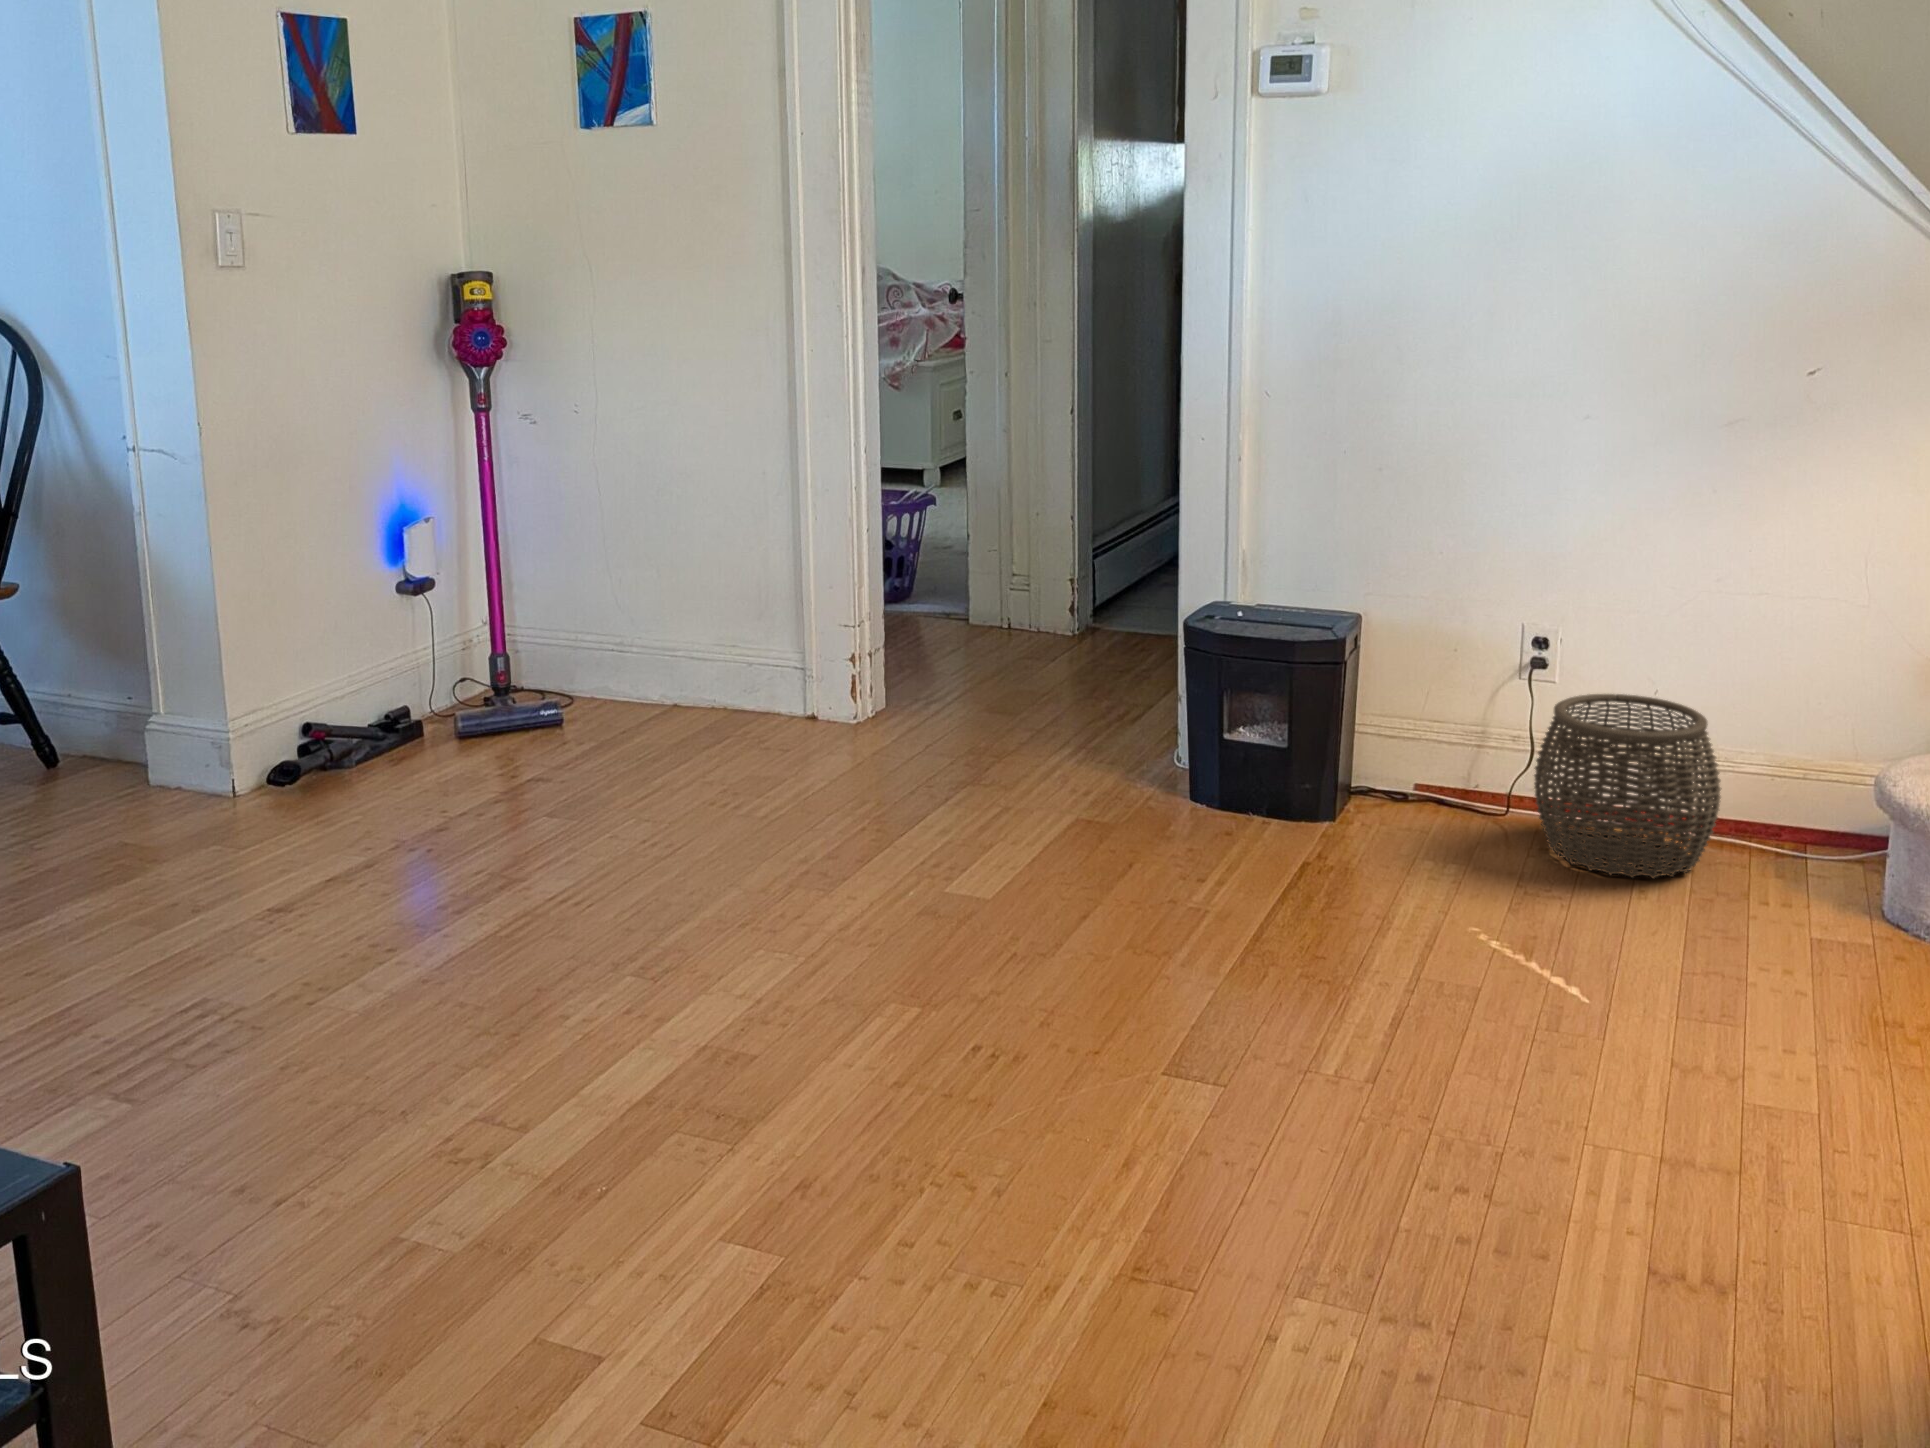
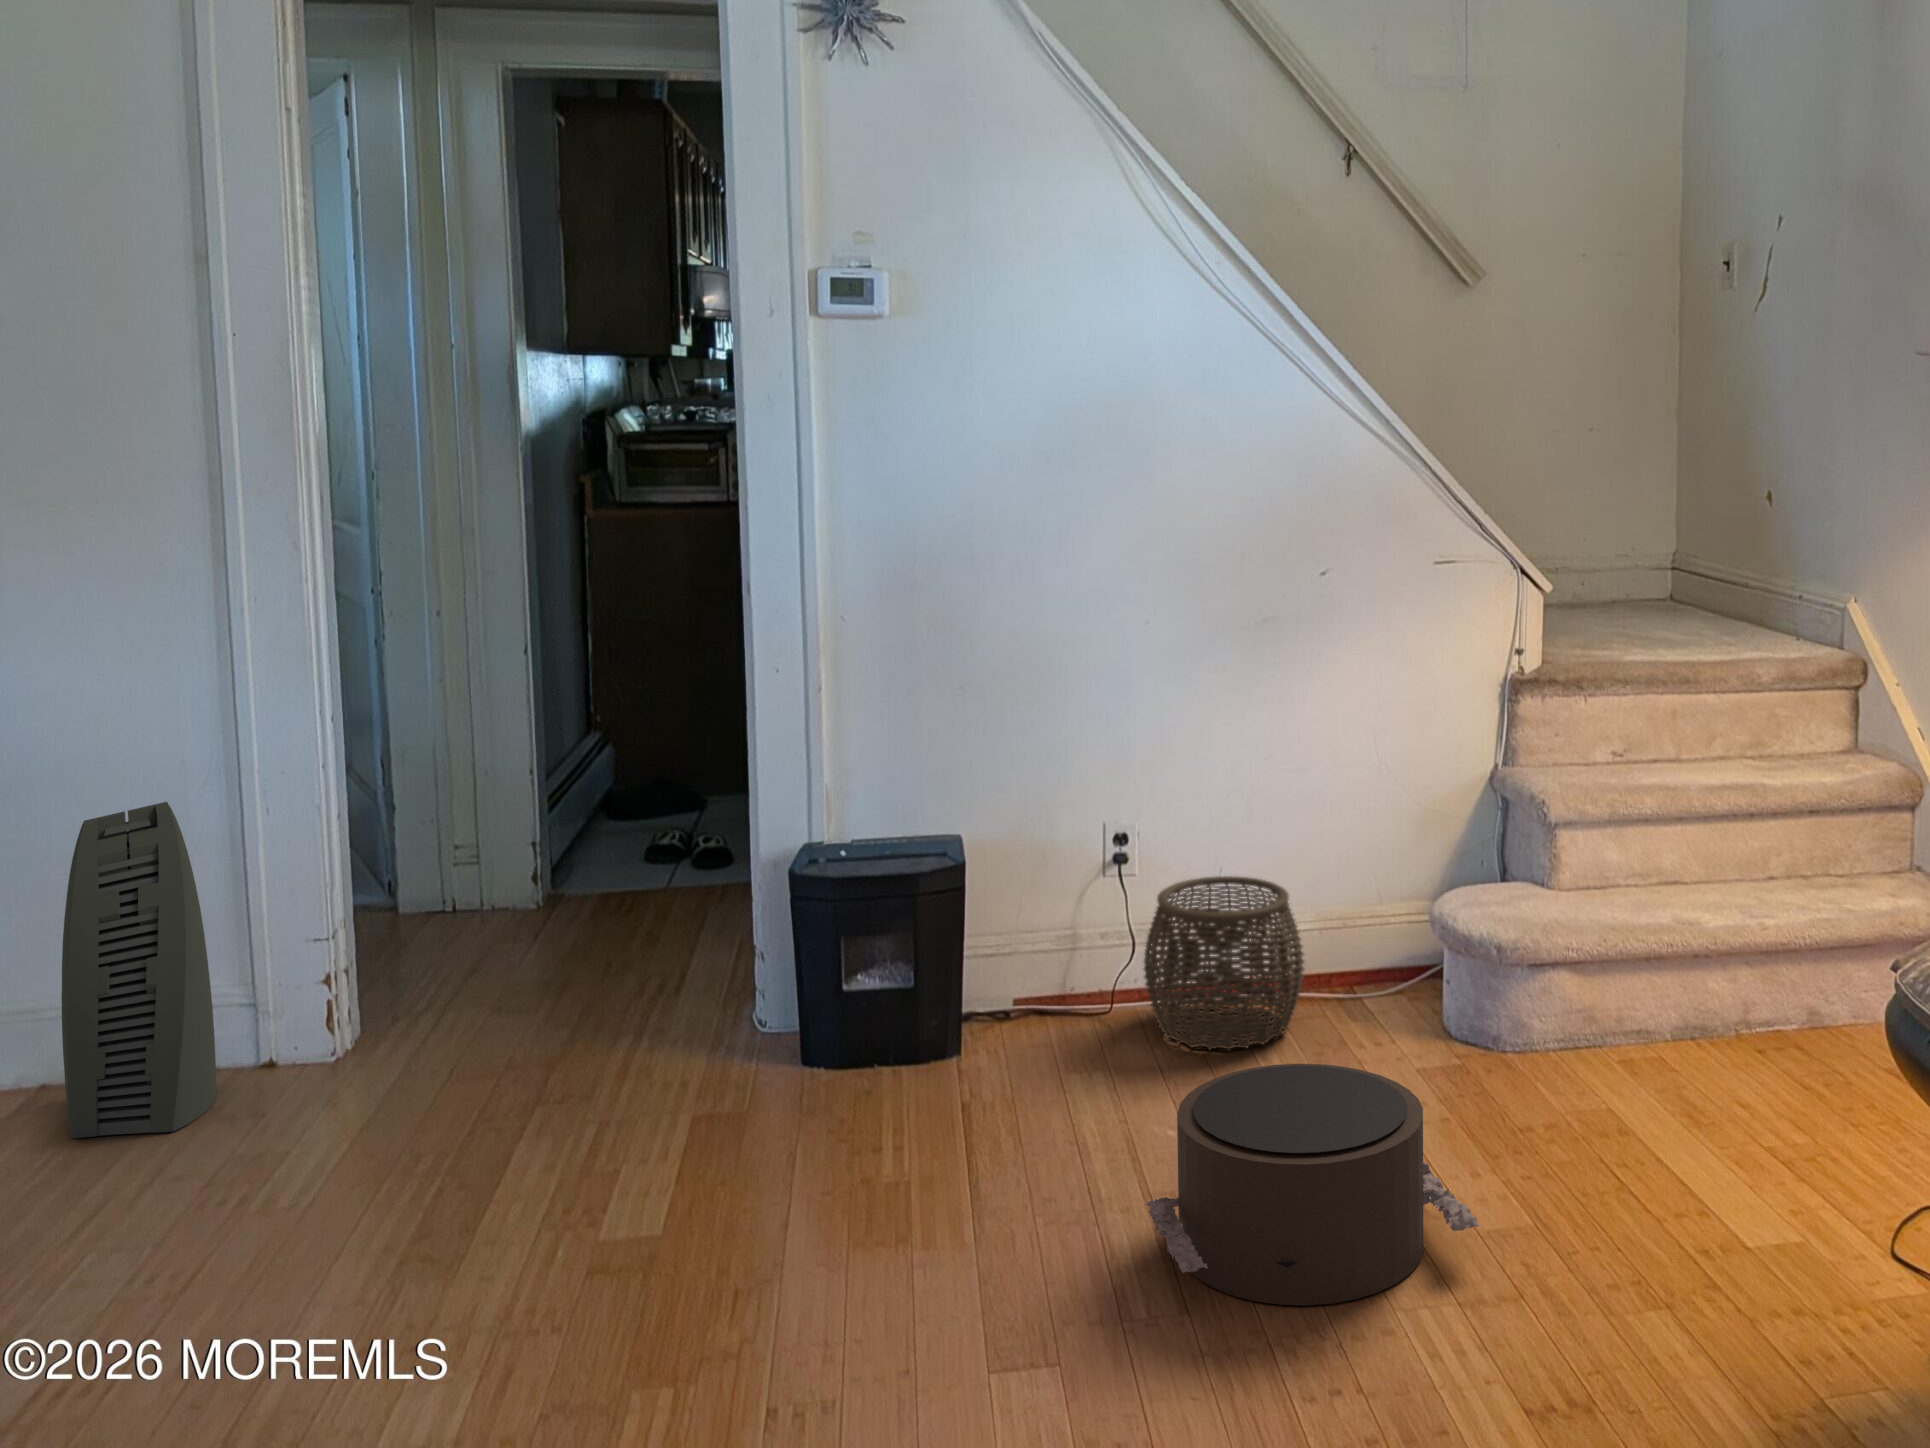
air purifier: none [663,497,771,747] -> present [62,802,216,1138]
pouf: none [1386,882,1756,1145] -> present [1147,1064,1479,1306]

